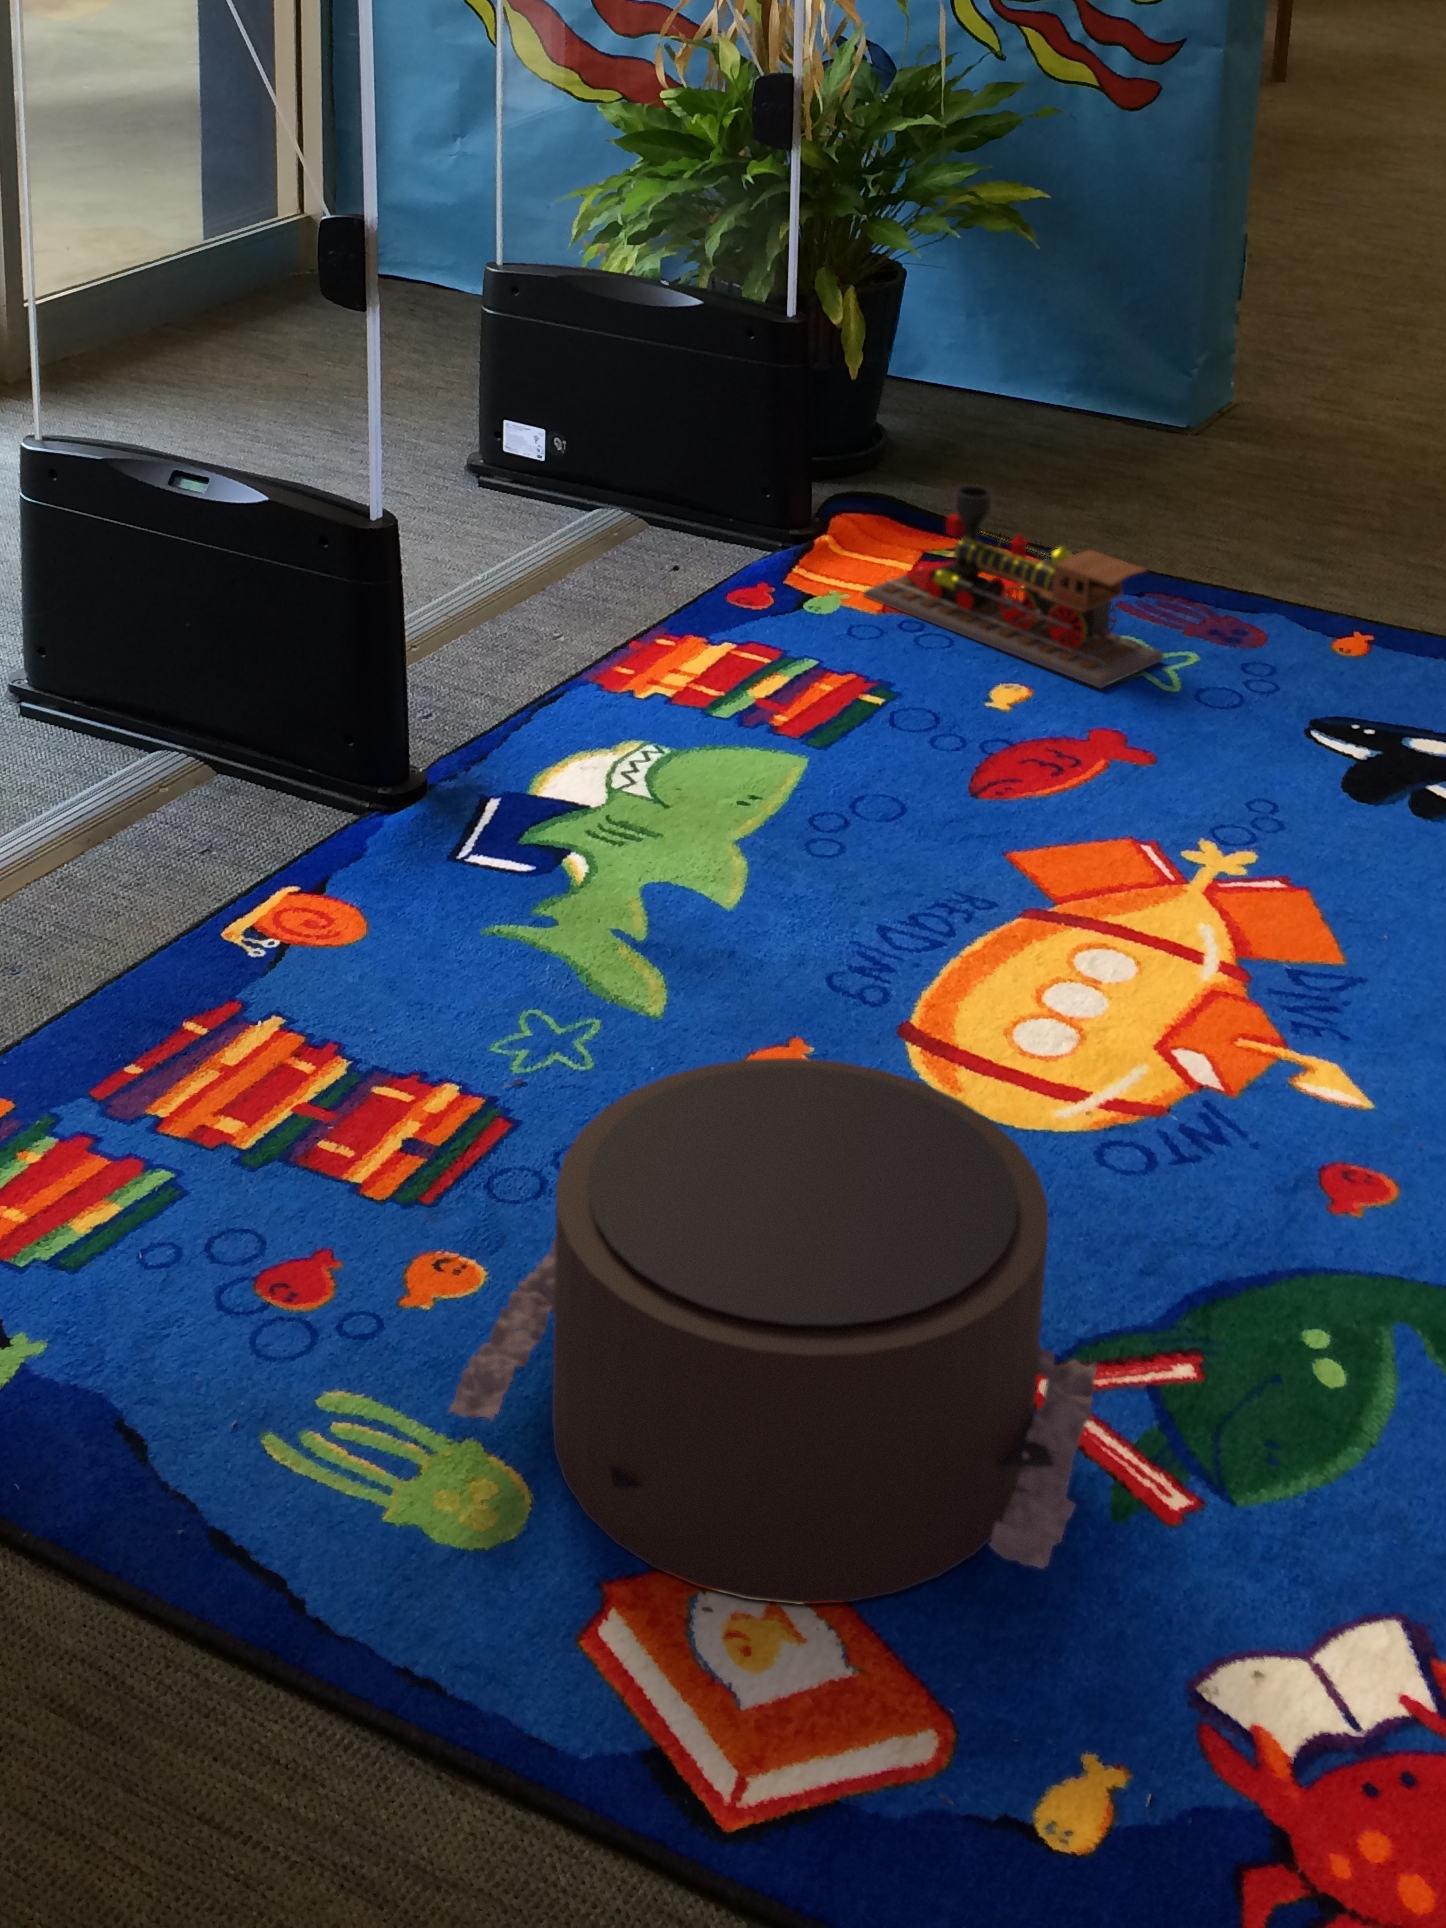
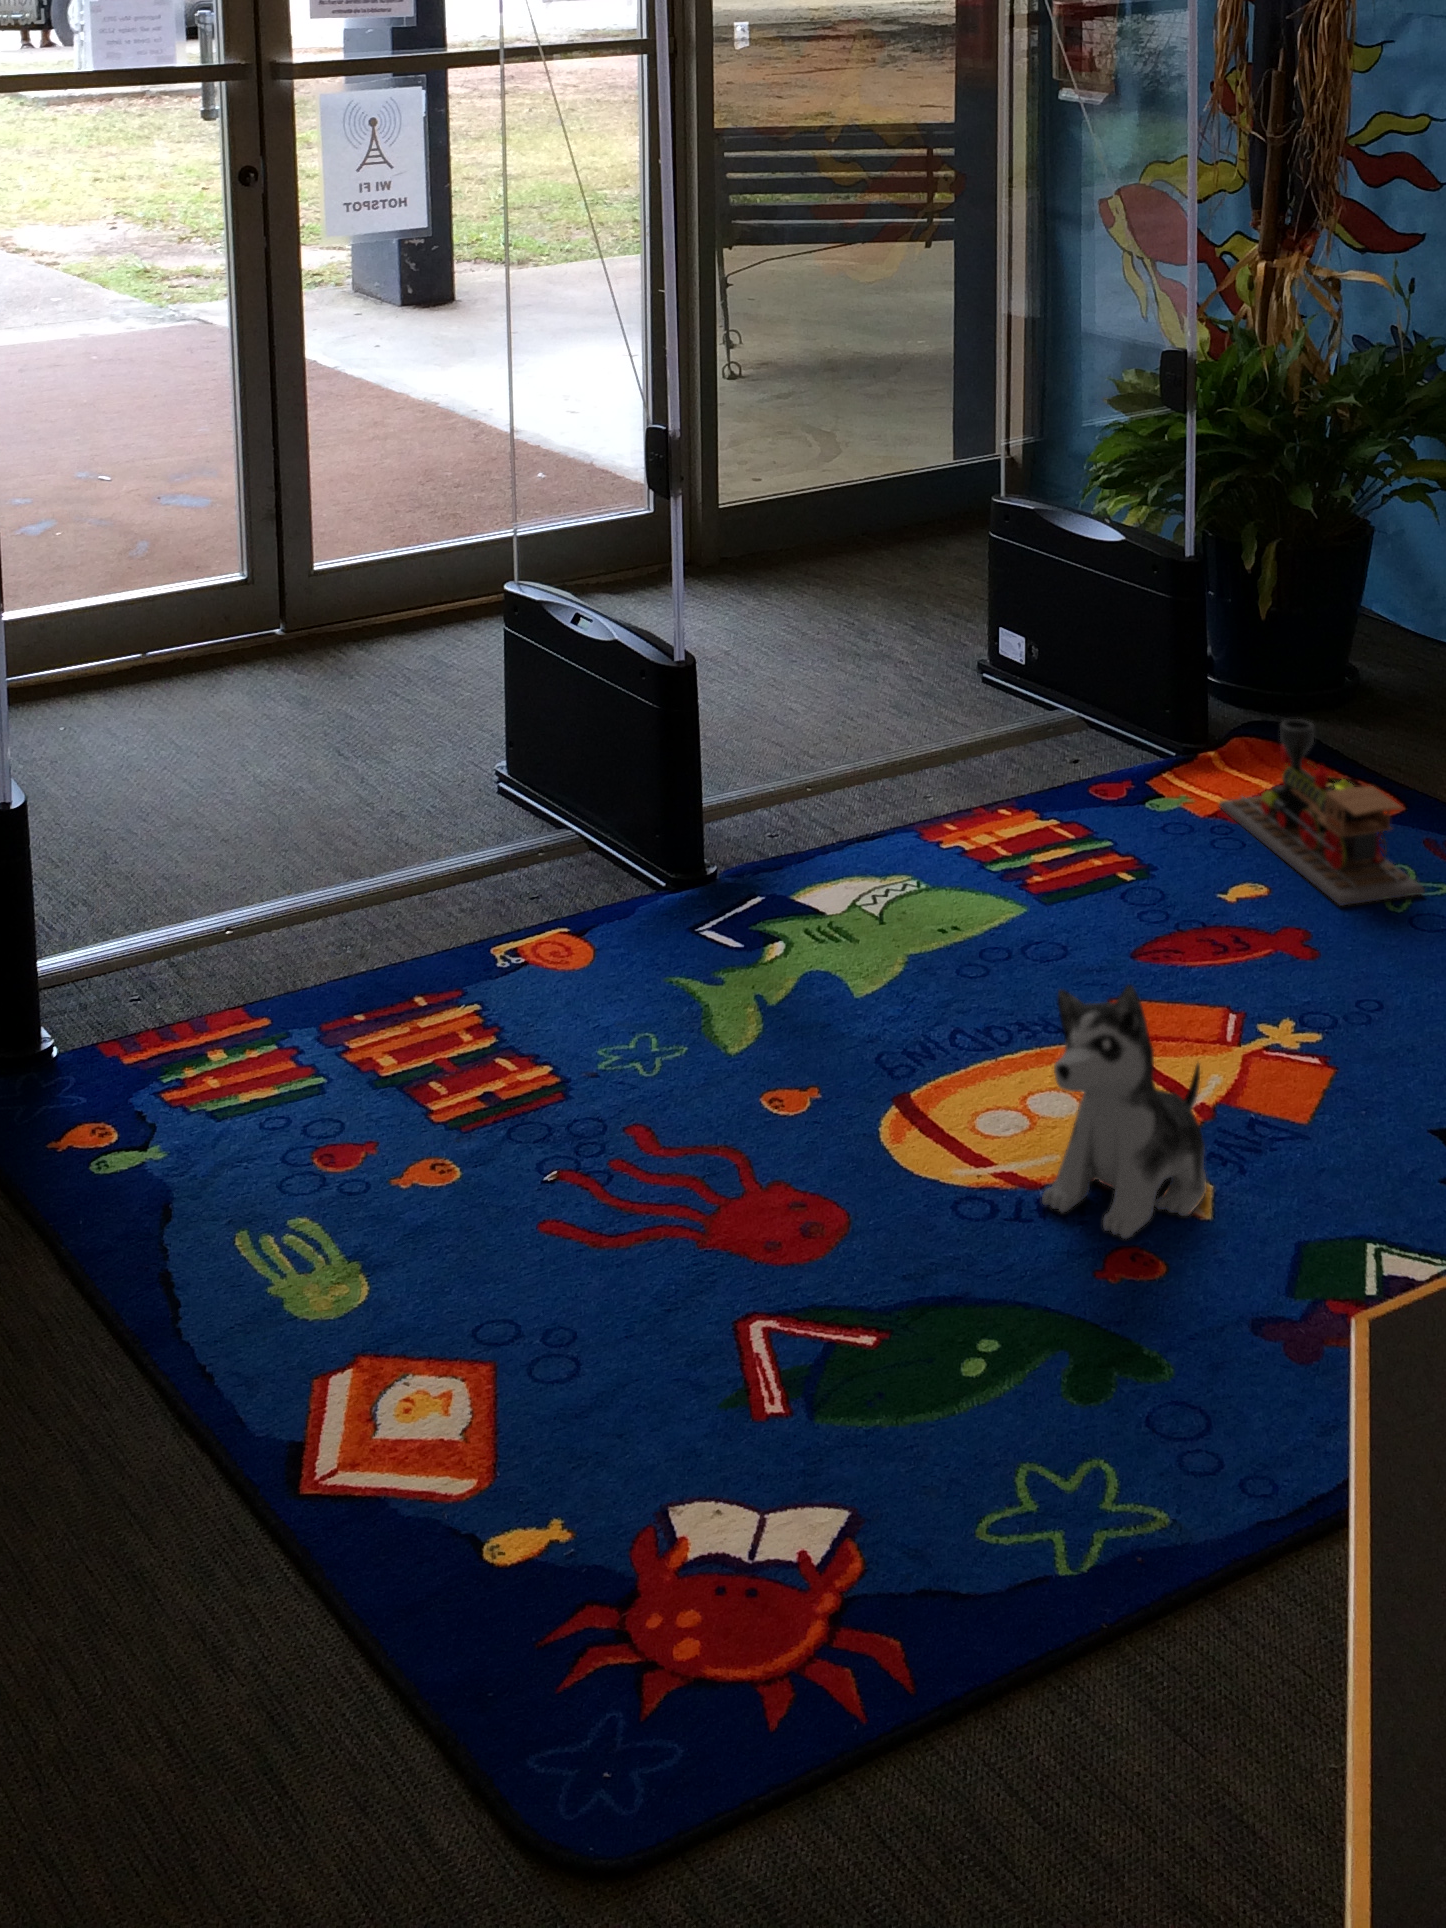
plush toy: none [1164,837,1344,1138] -> present [1042,985,1207,1238]
pouf: present [450,1058,1097,1604] -> none [318,1048,741,1409]

